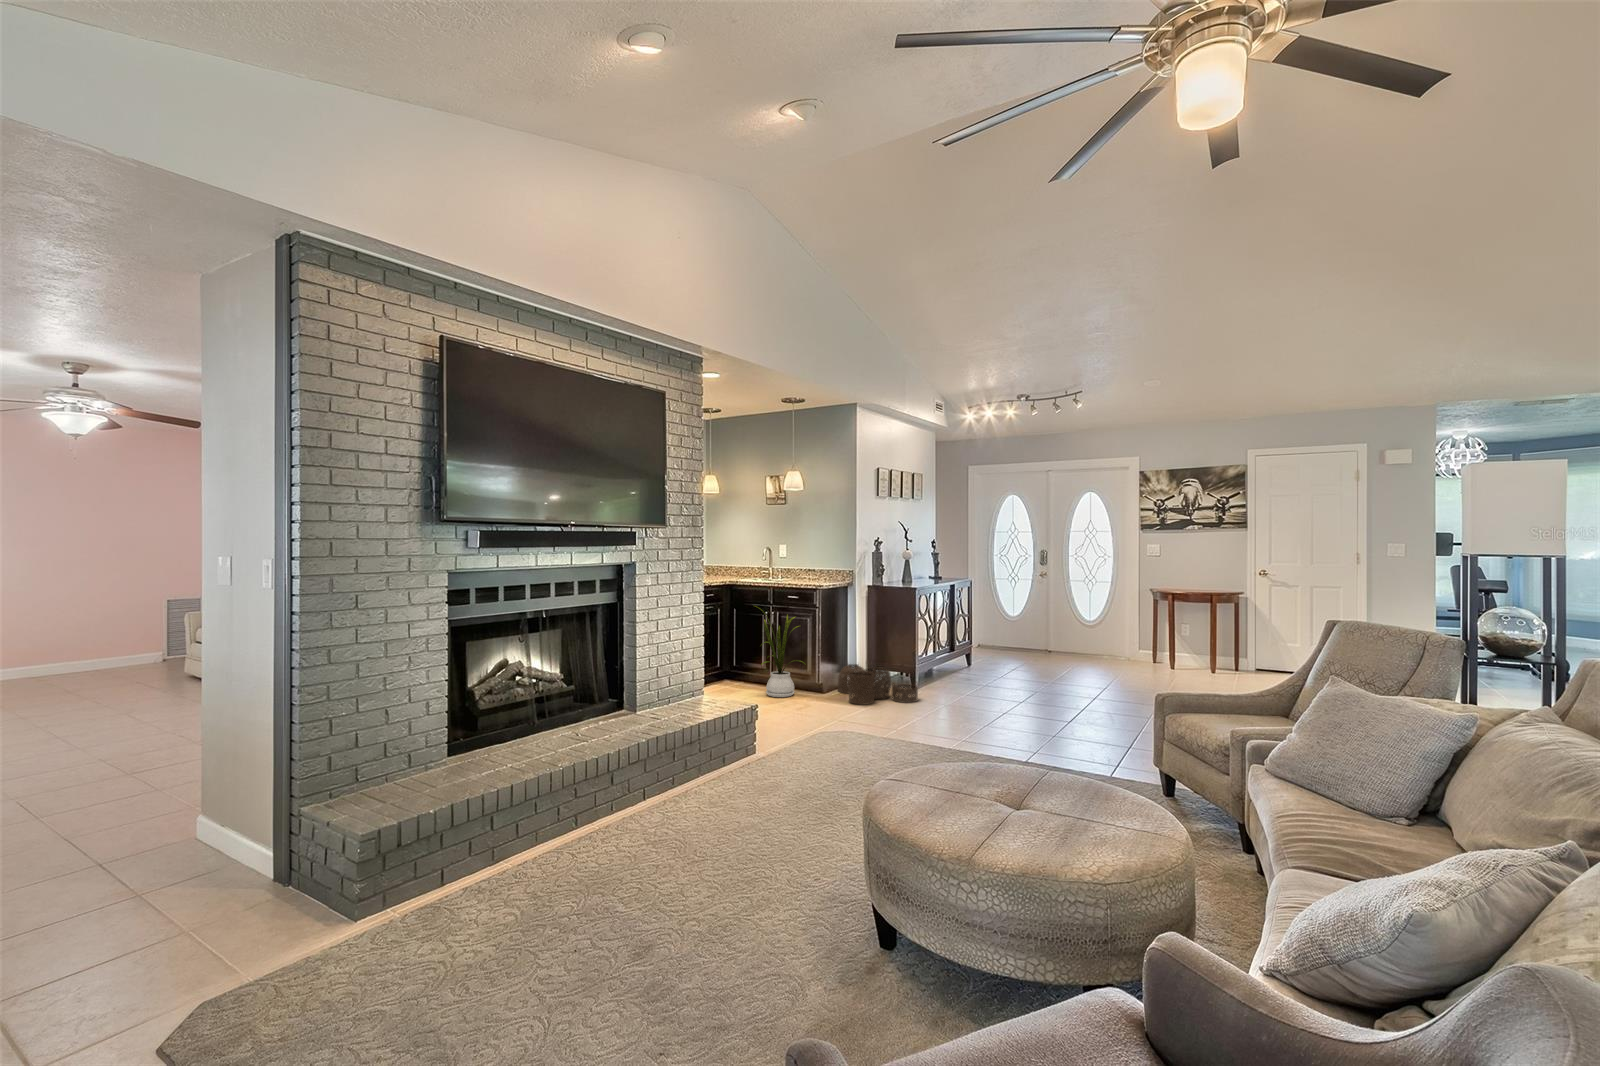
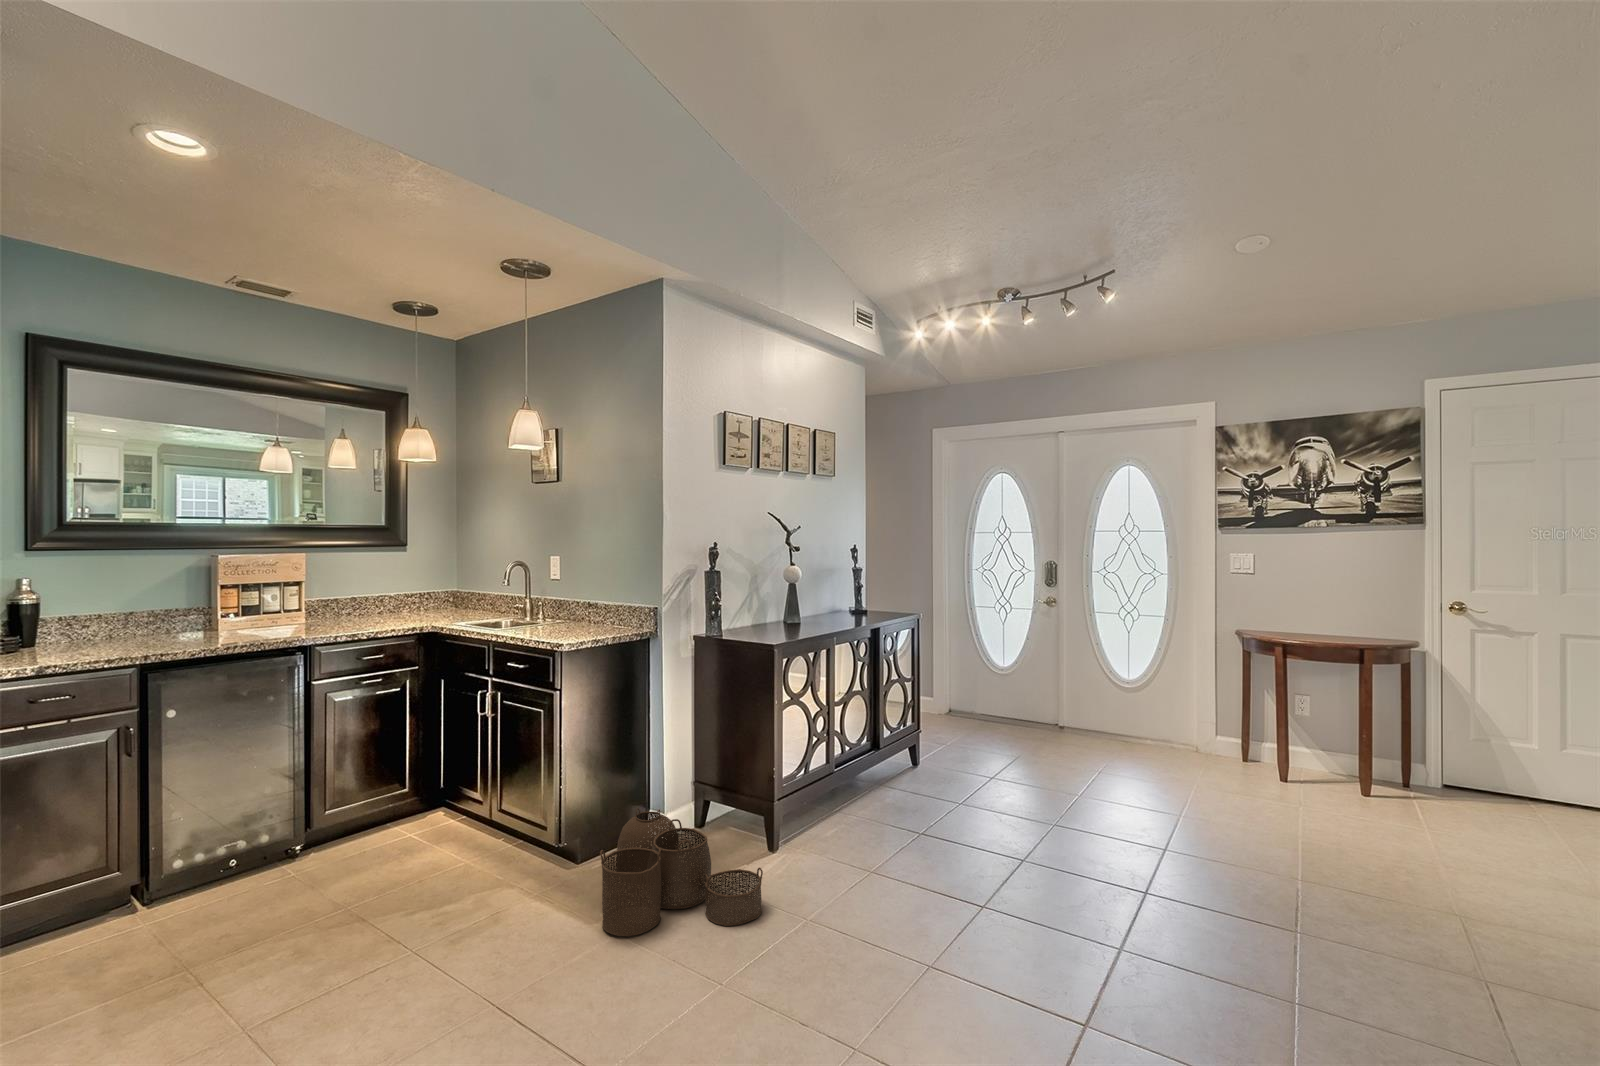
house plant: present [759,608,805,697] -> none [434,695,535,899]

